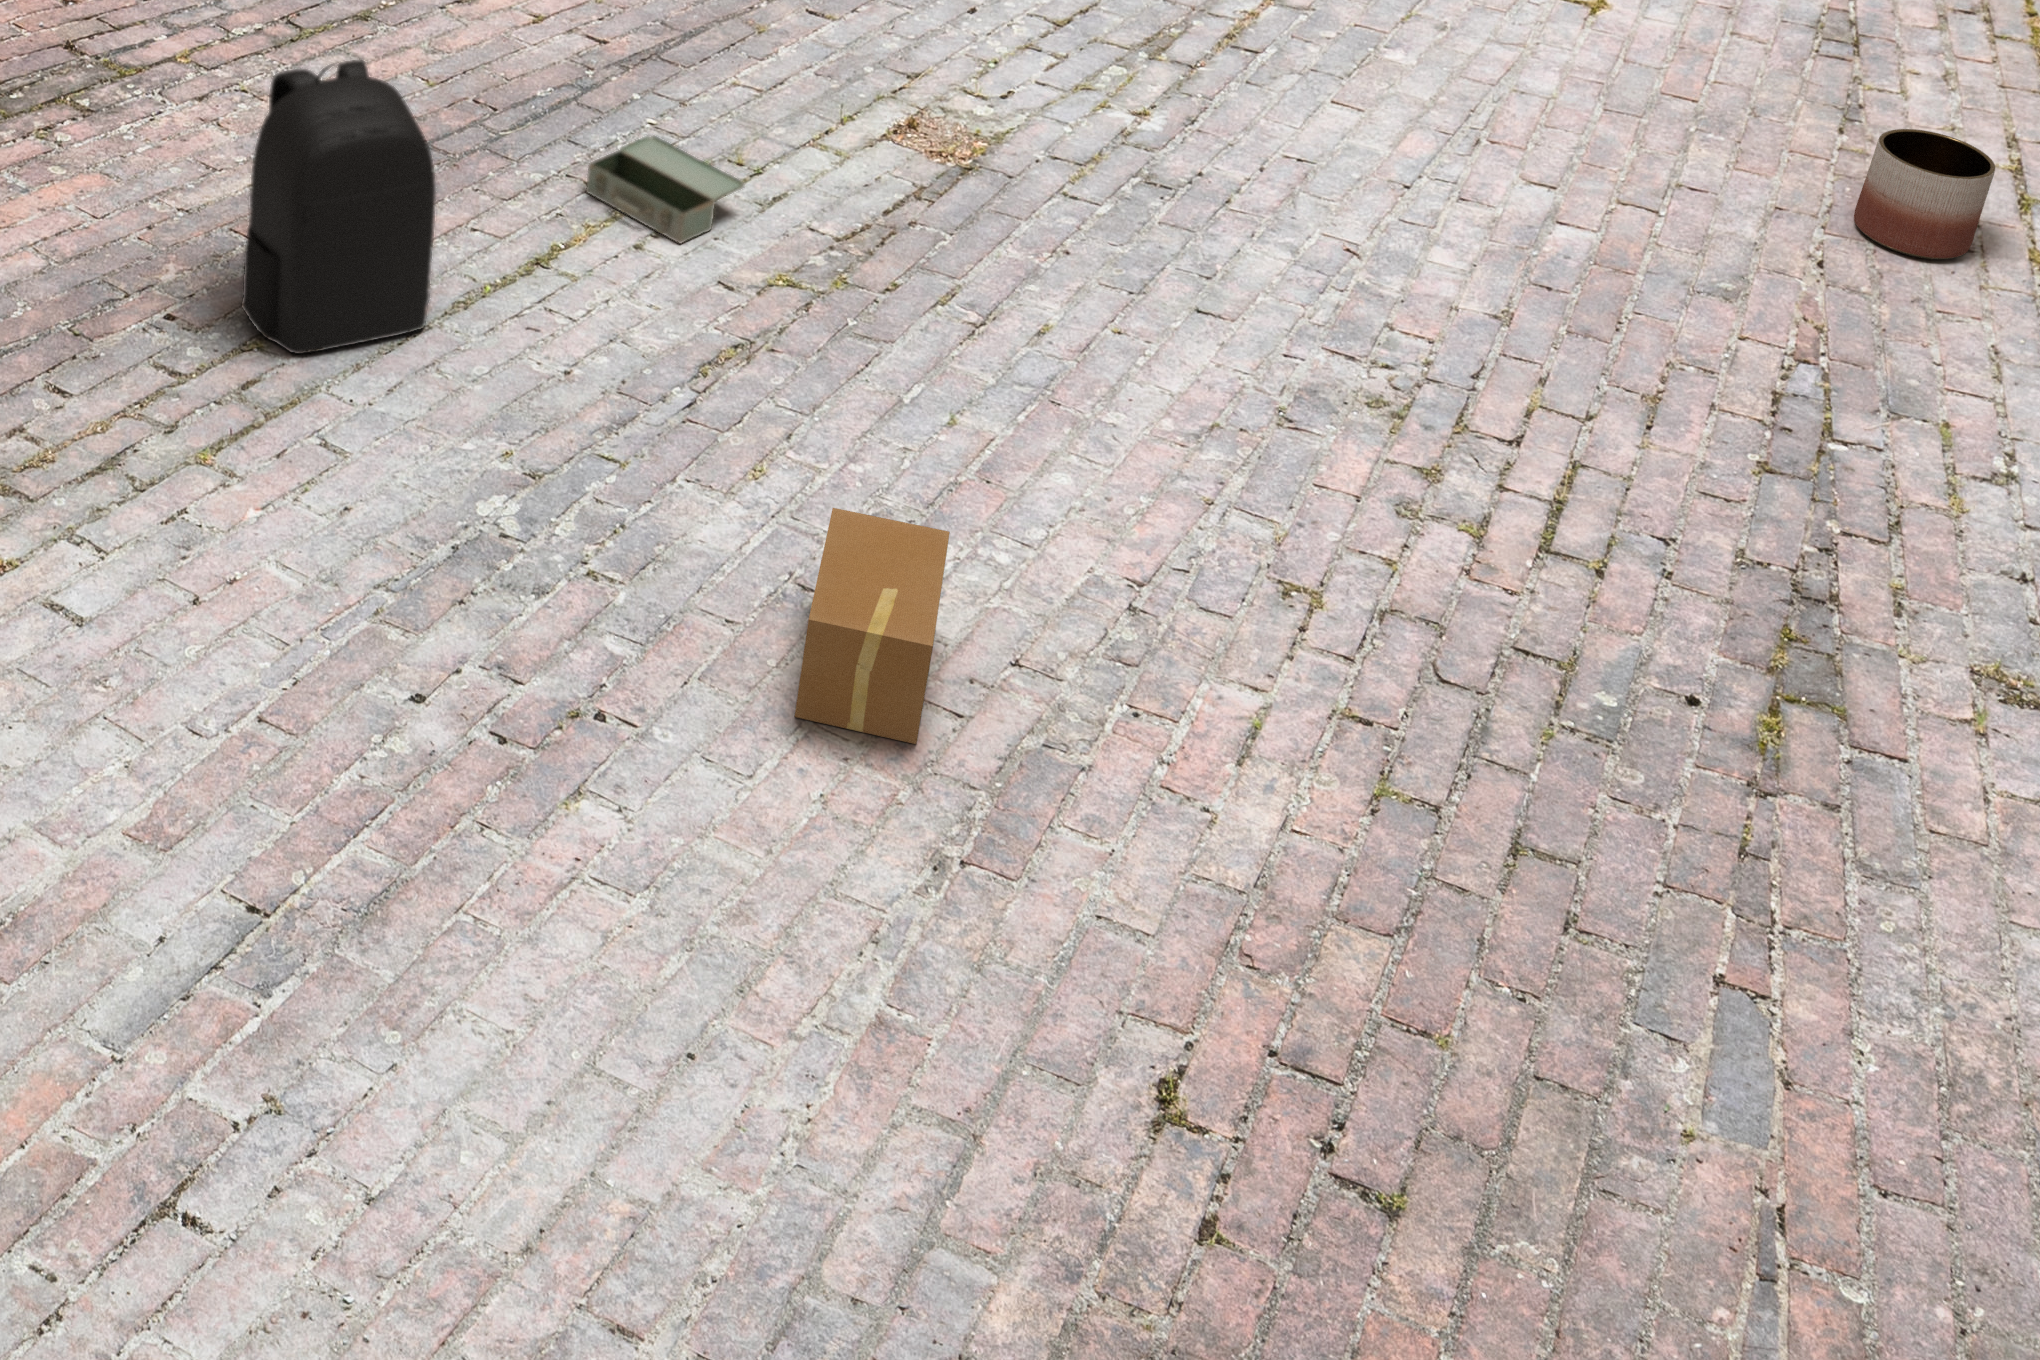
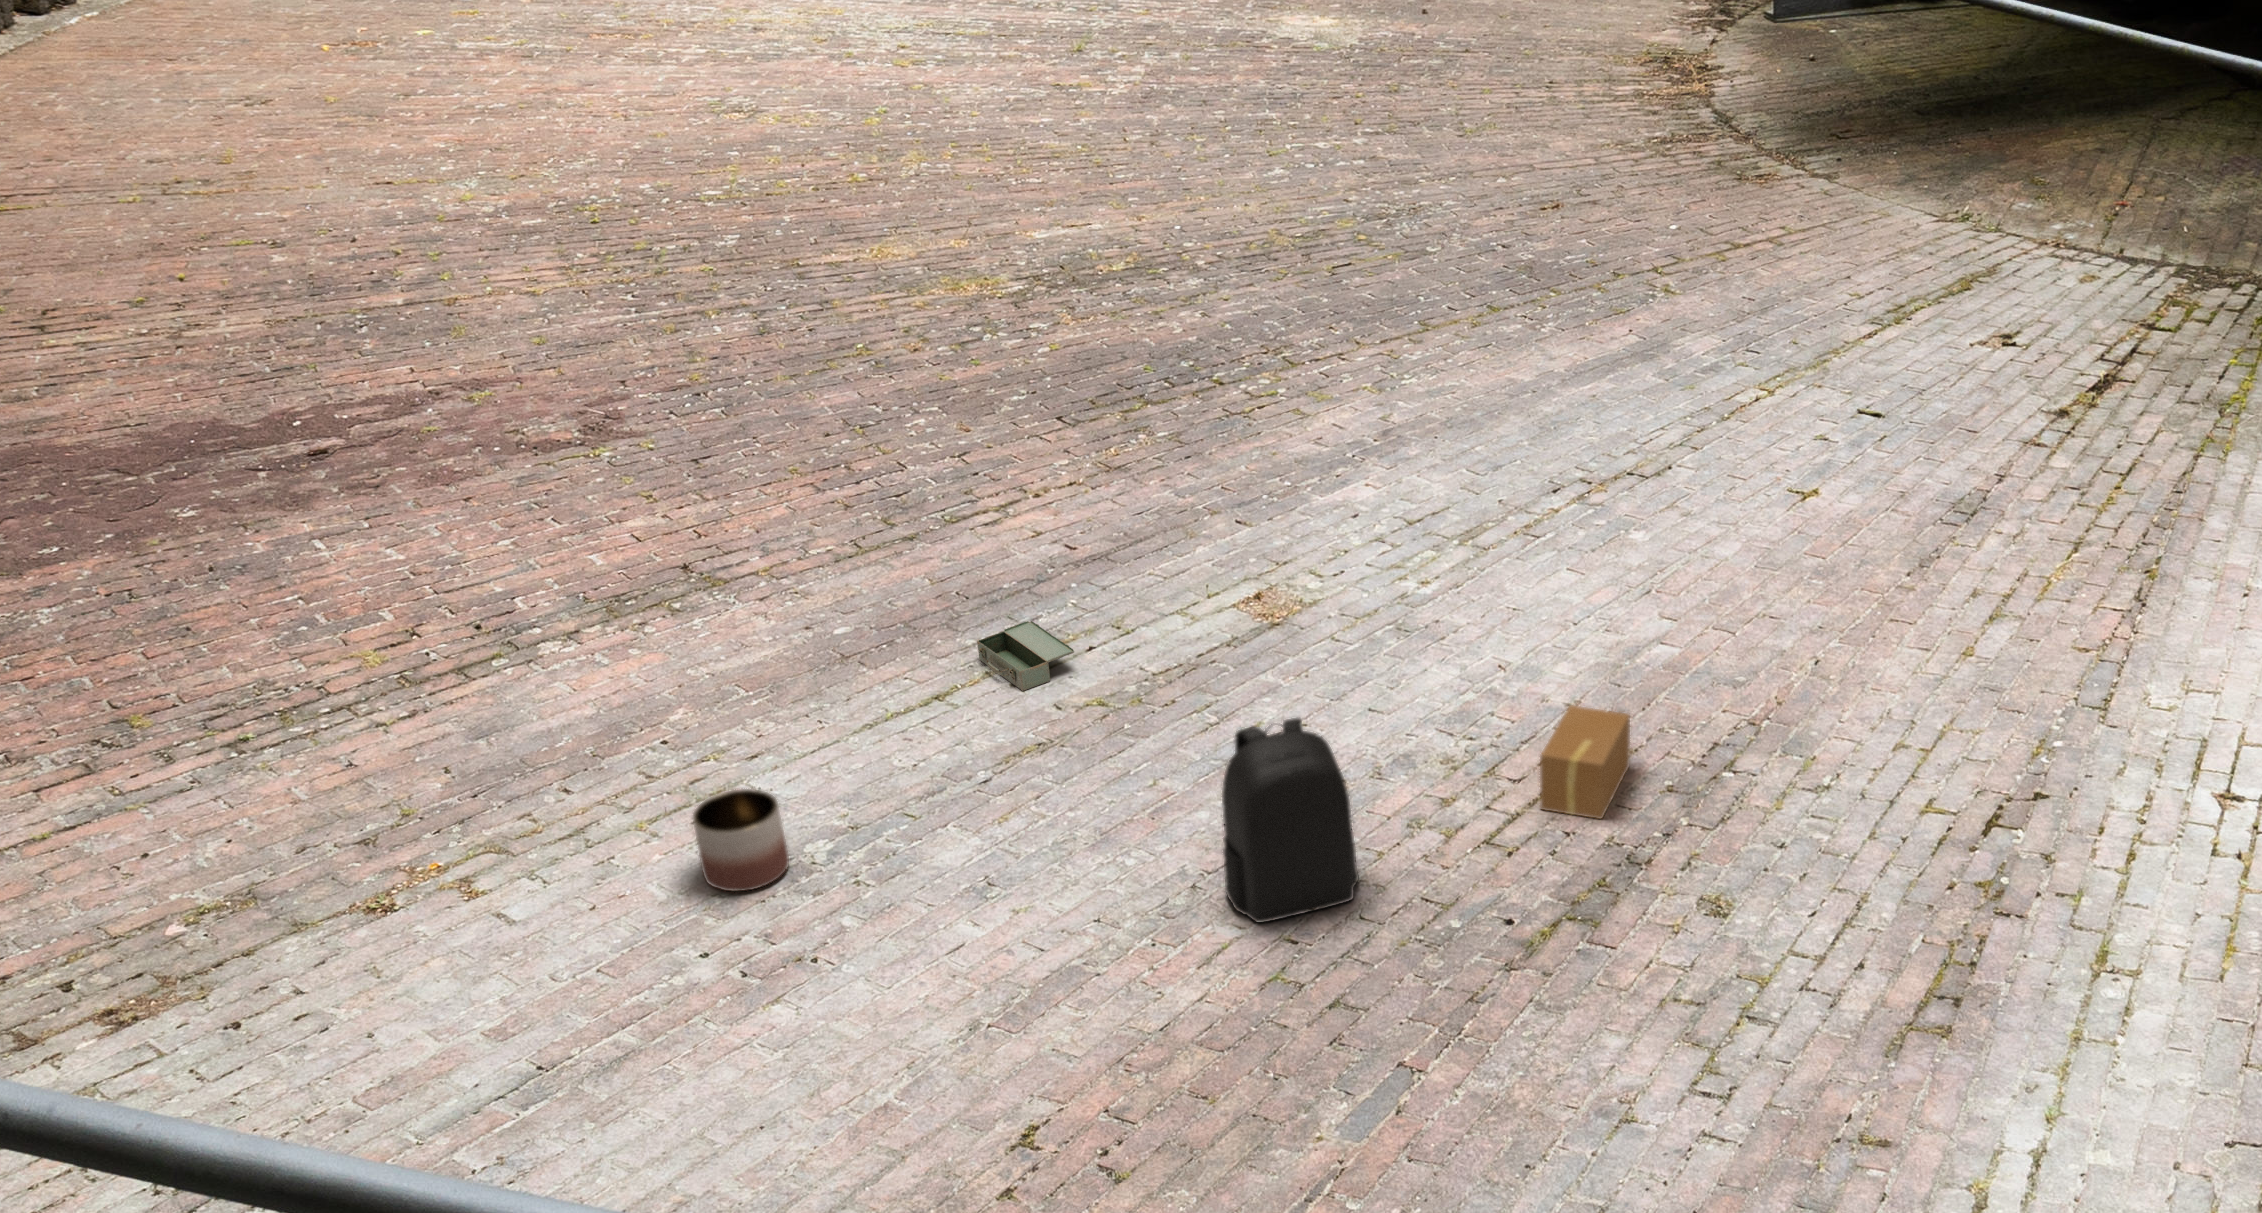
backpack: present [242,60,436,354] -> present [1222,718,1359,923]
planter: present [1854,129,1995,259] -> present [693,789,789,891]
cardboard box: present [795,508,950,744] -> present [1540,705,1630,819]

